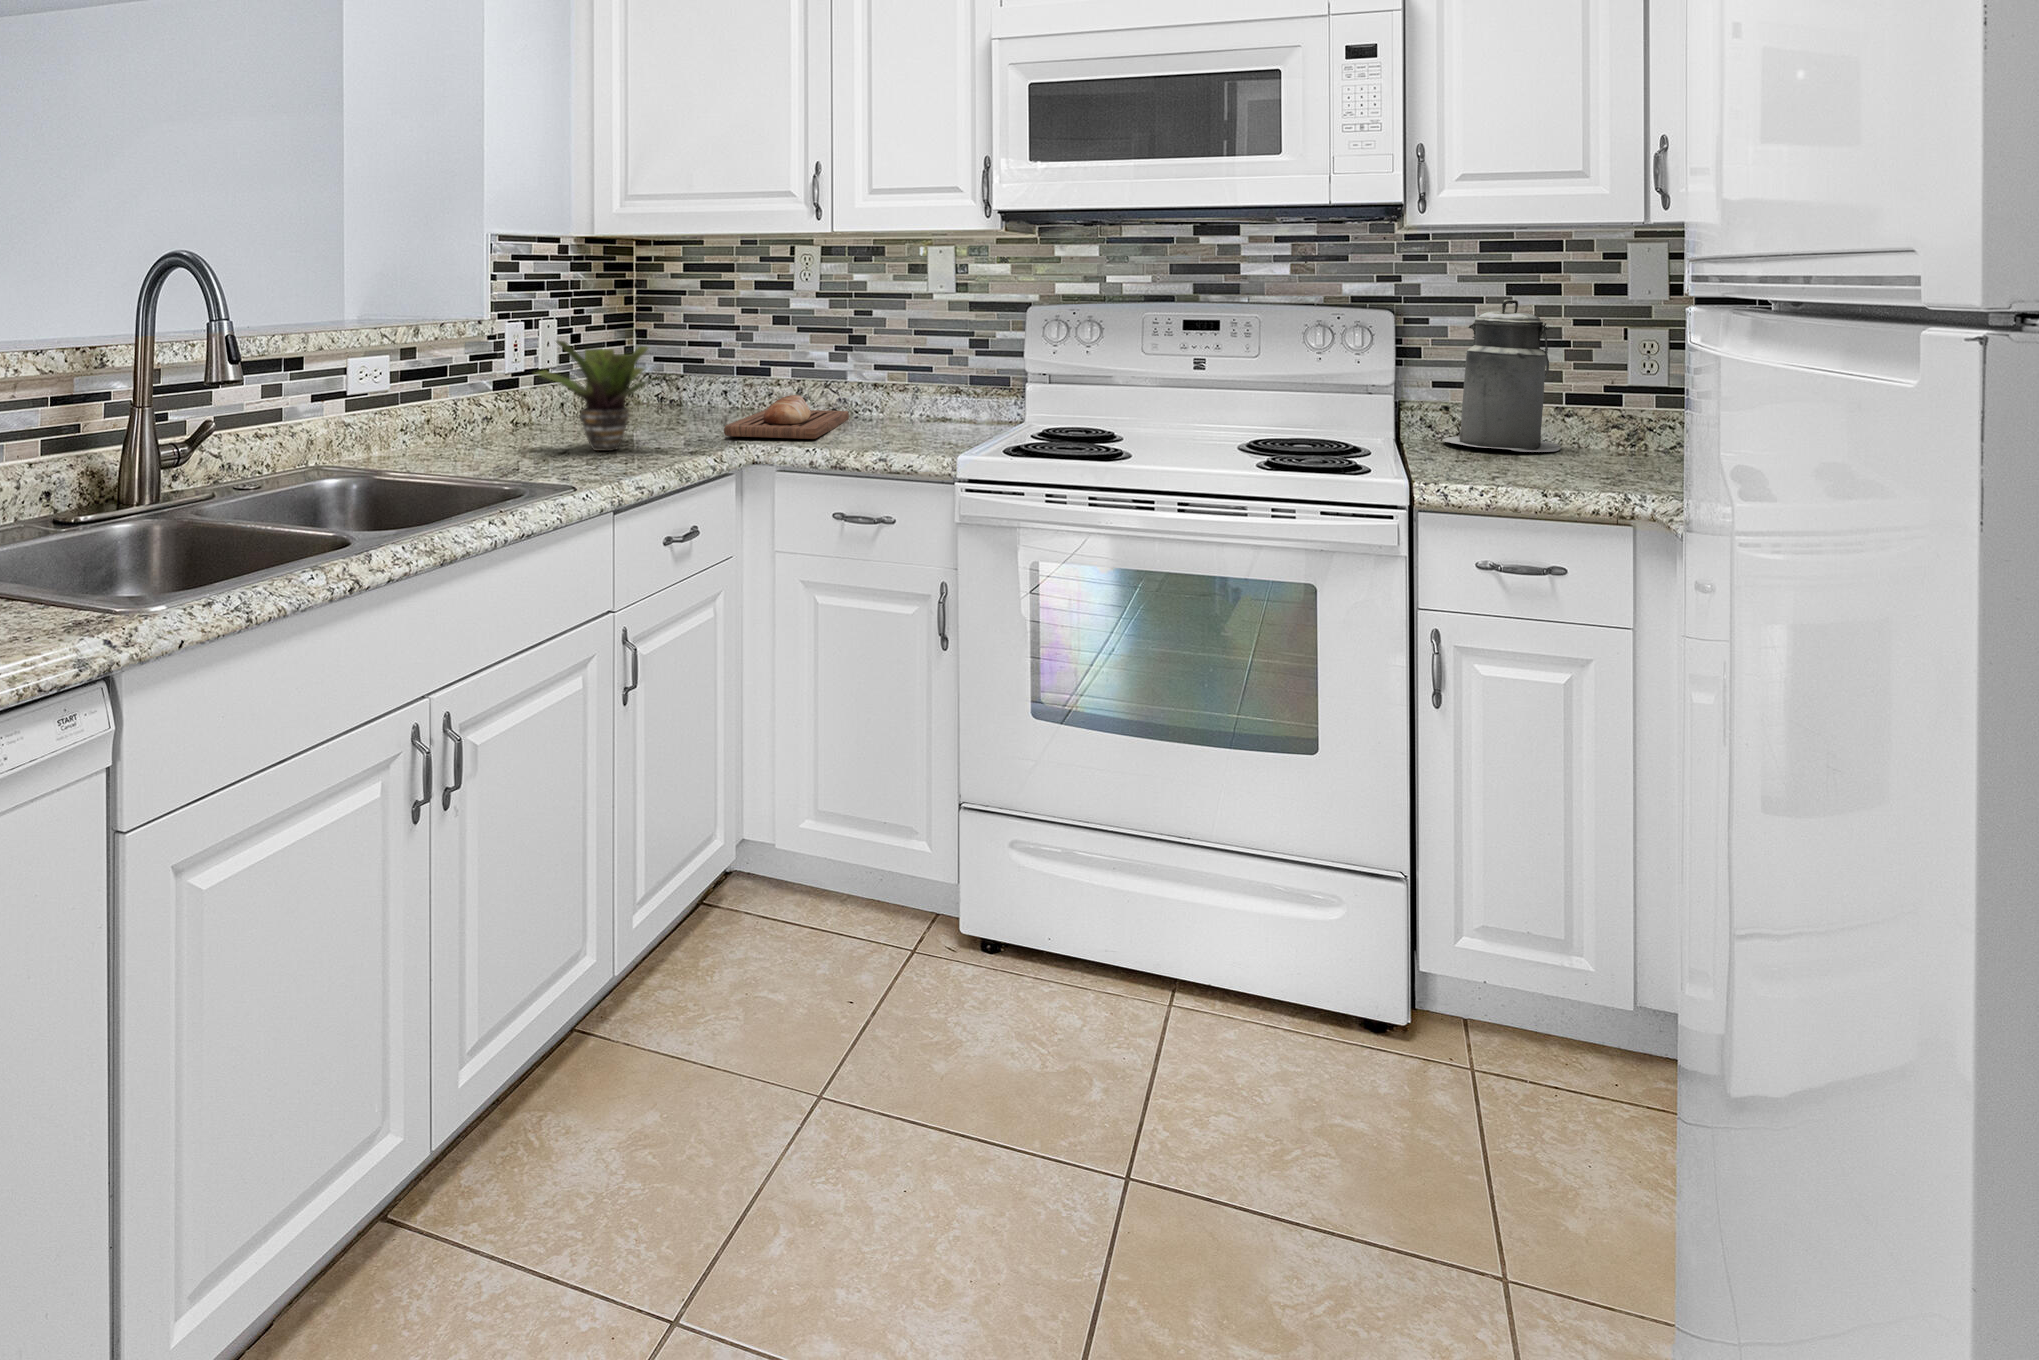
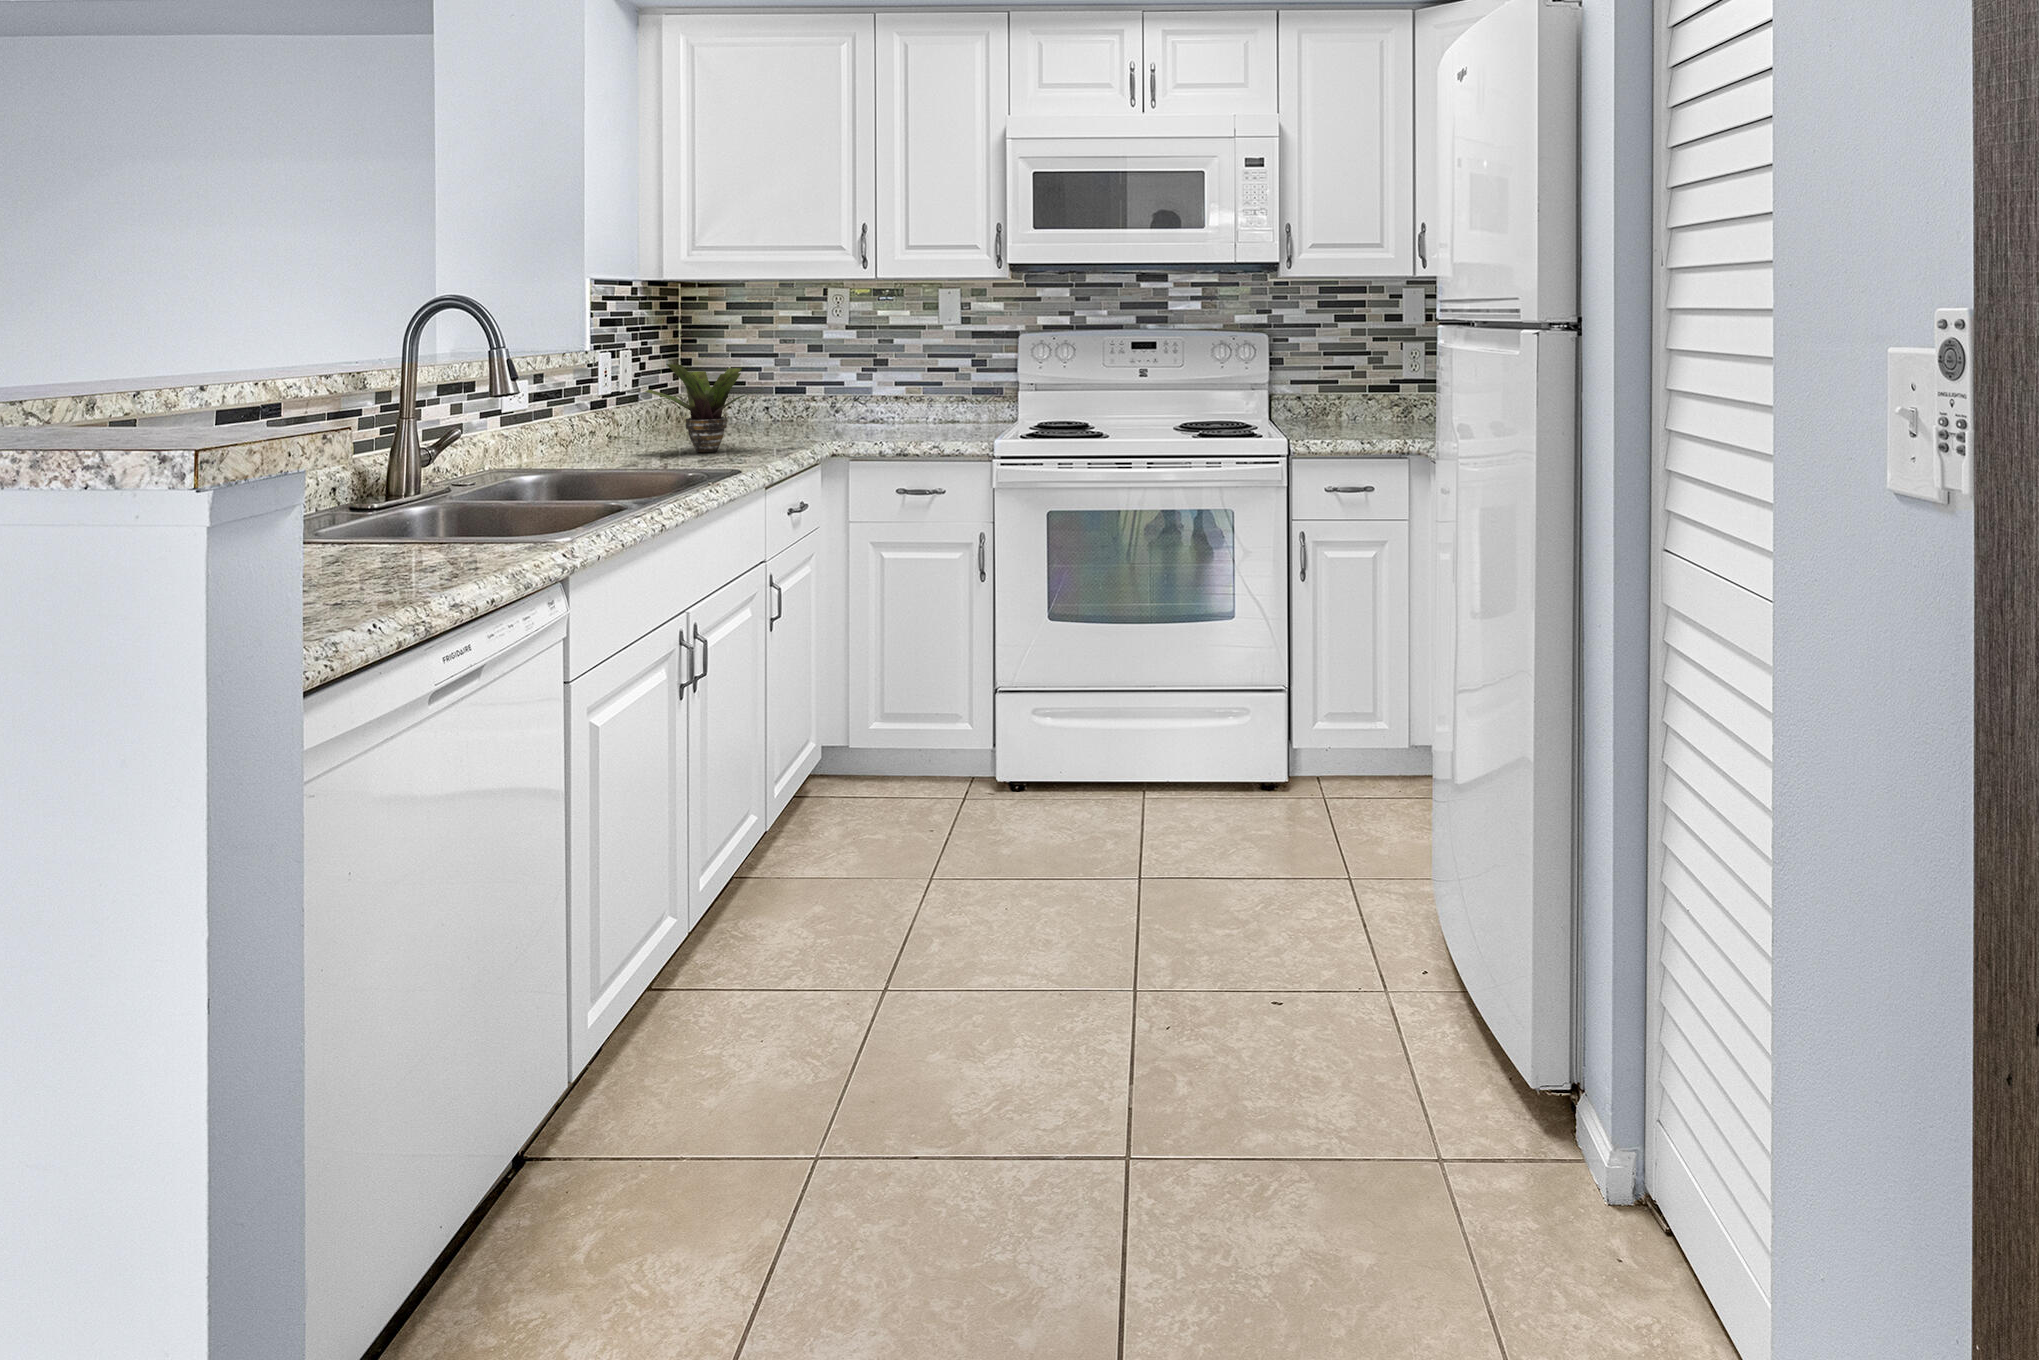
canister: present [1442,300,1561,452] -> none [1302,325,1369,421]
bread loaf: present [724,395,849,439] -> none [797,407,880,438]

